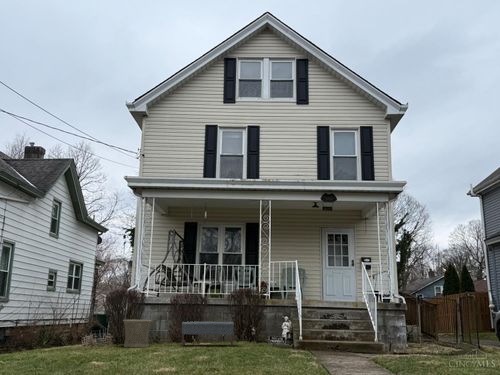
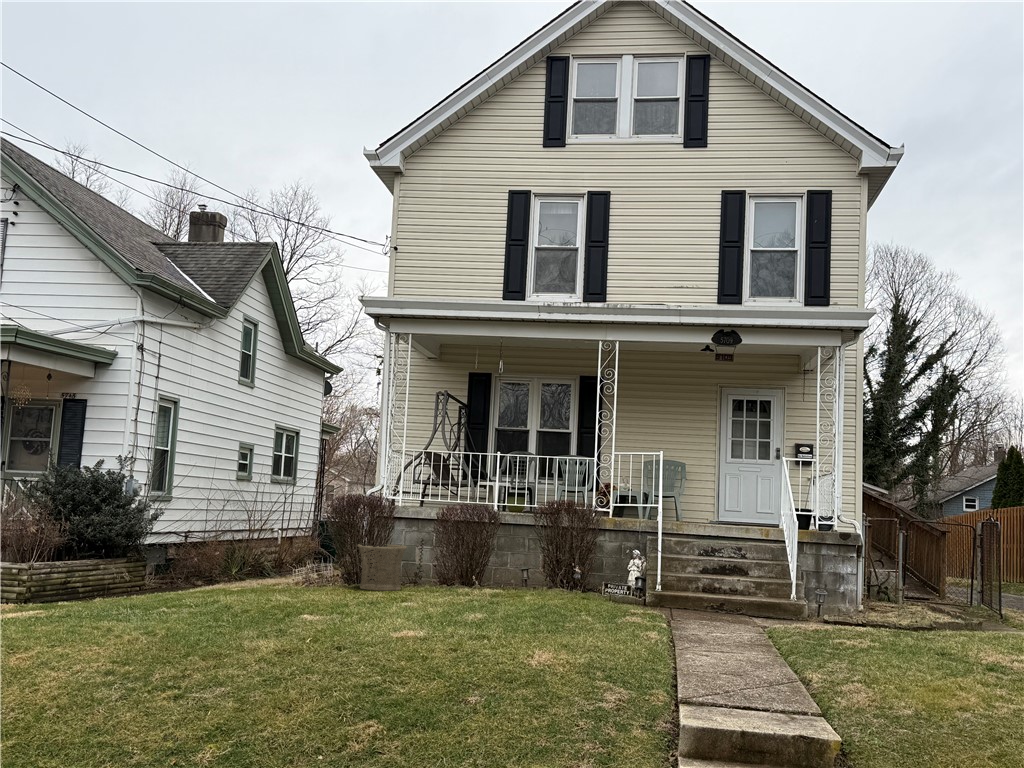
bench: present [182,321,234,346] -> none [455,550,546,596]

